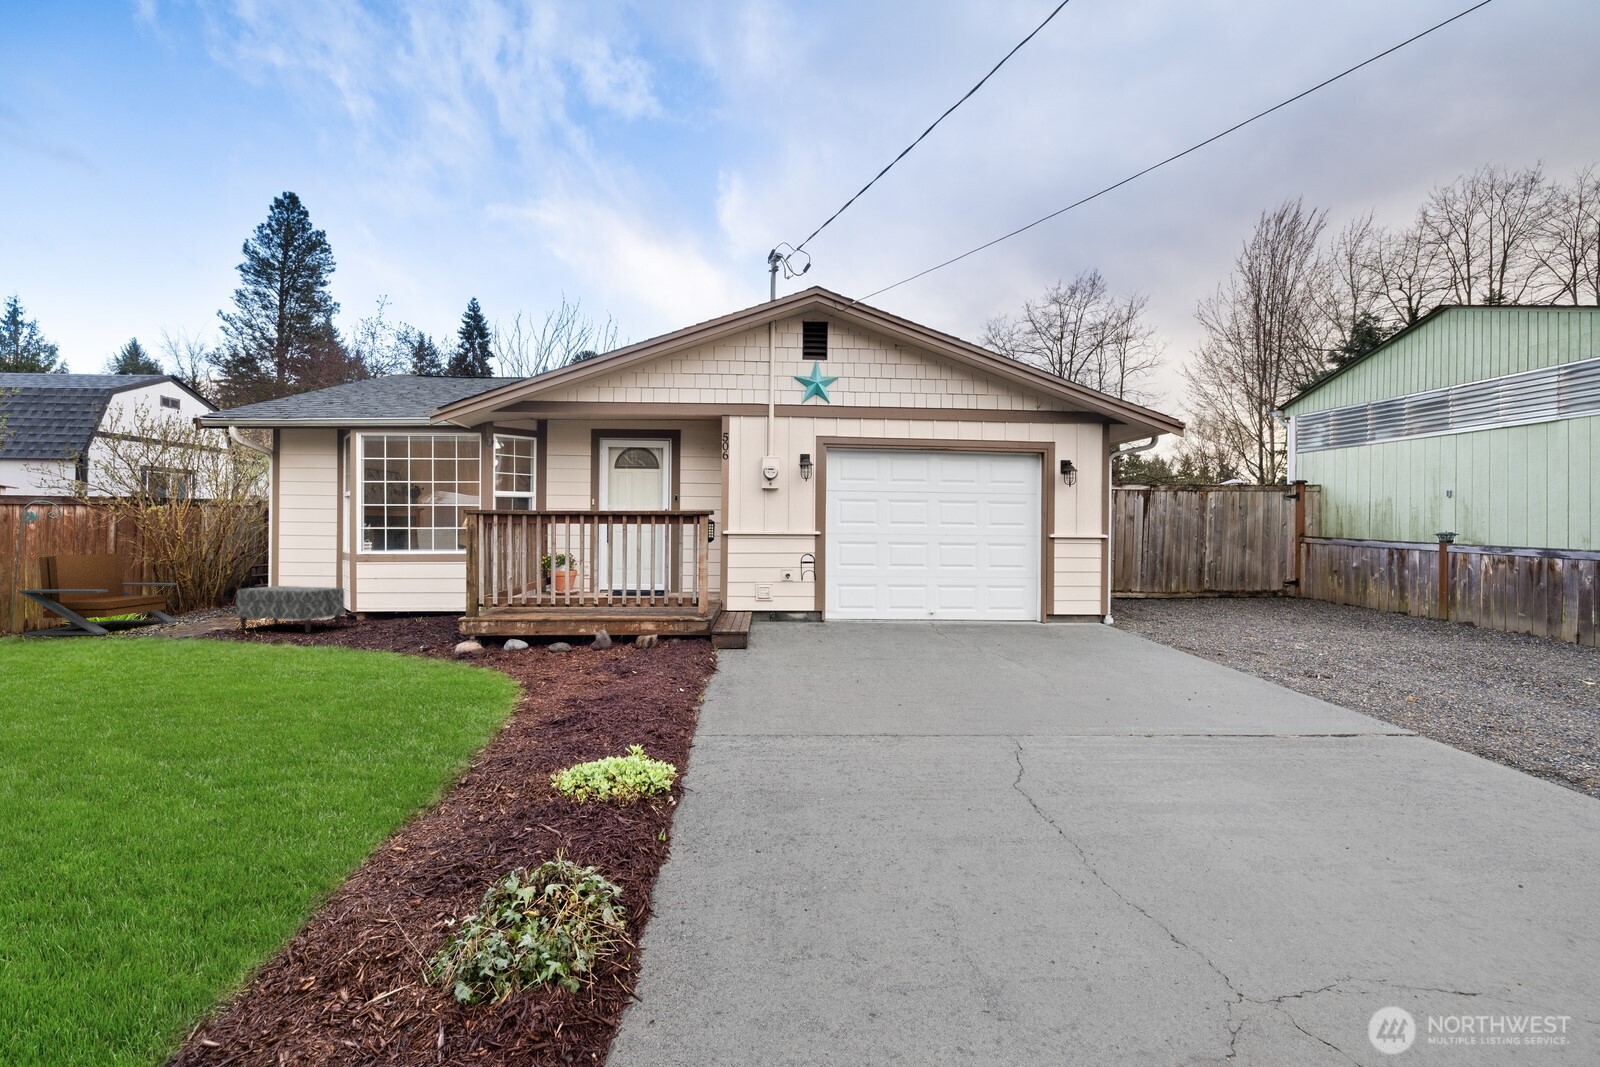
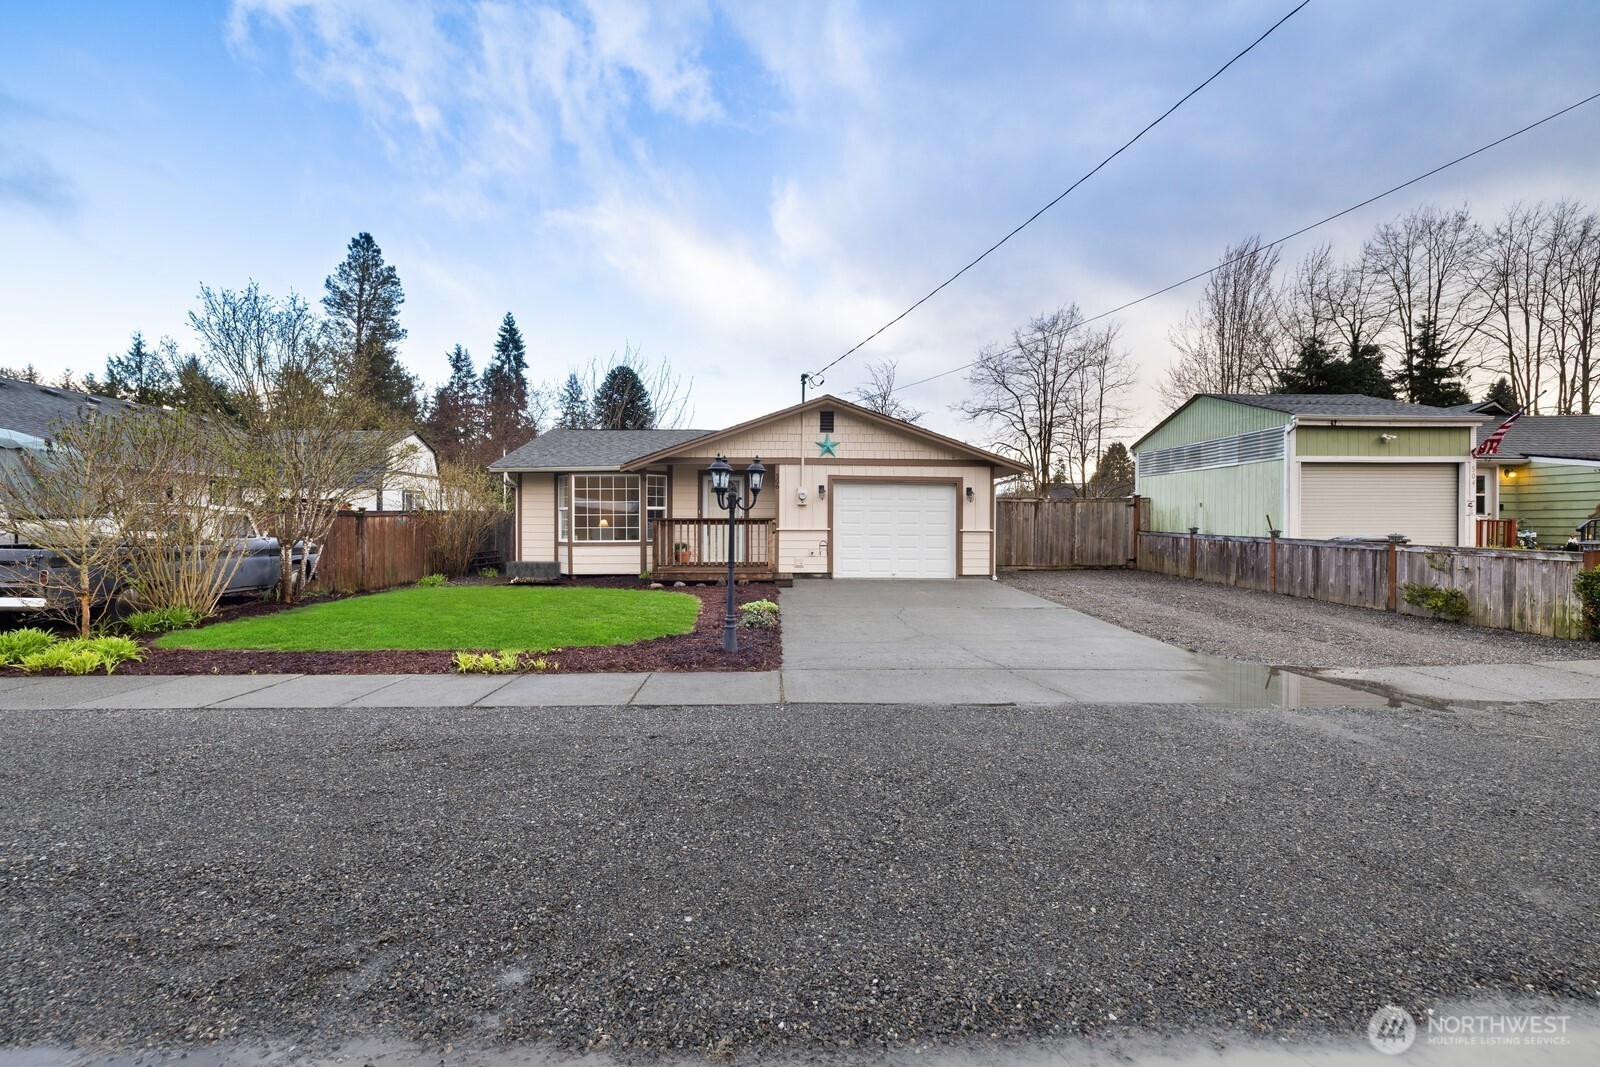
lounge chair: present [19,553,177,635] -> none [402,542,461,586]

